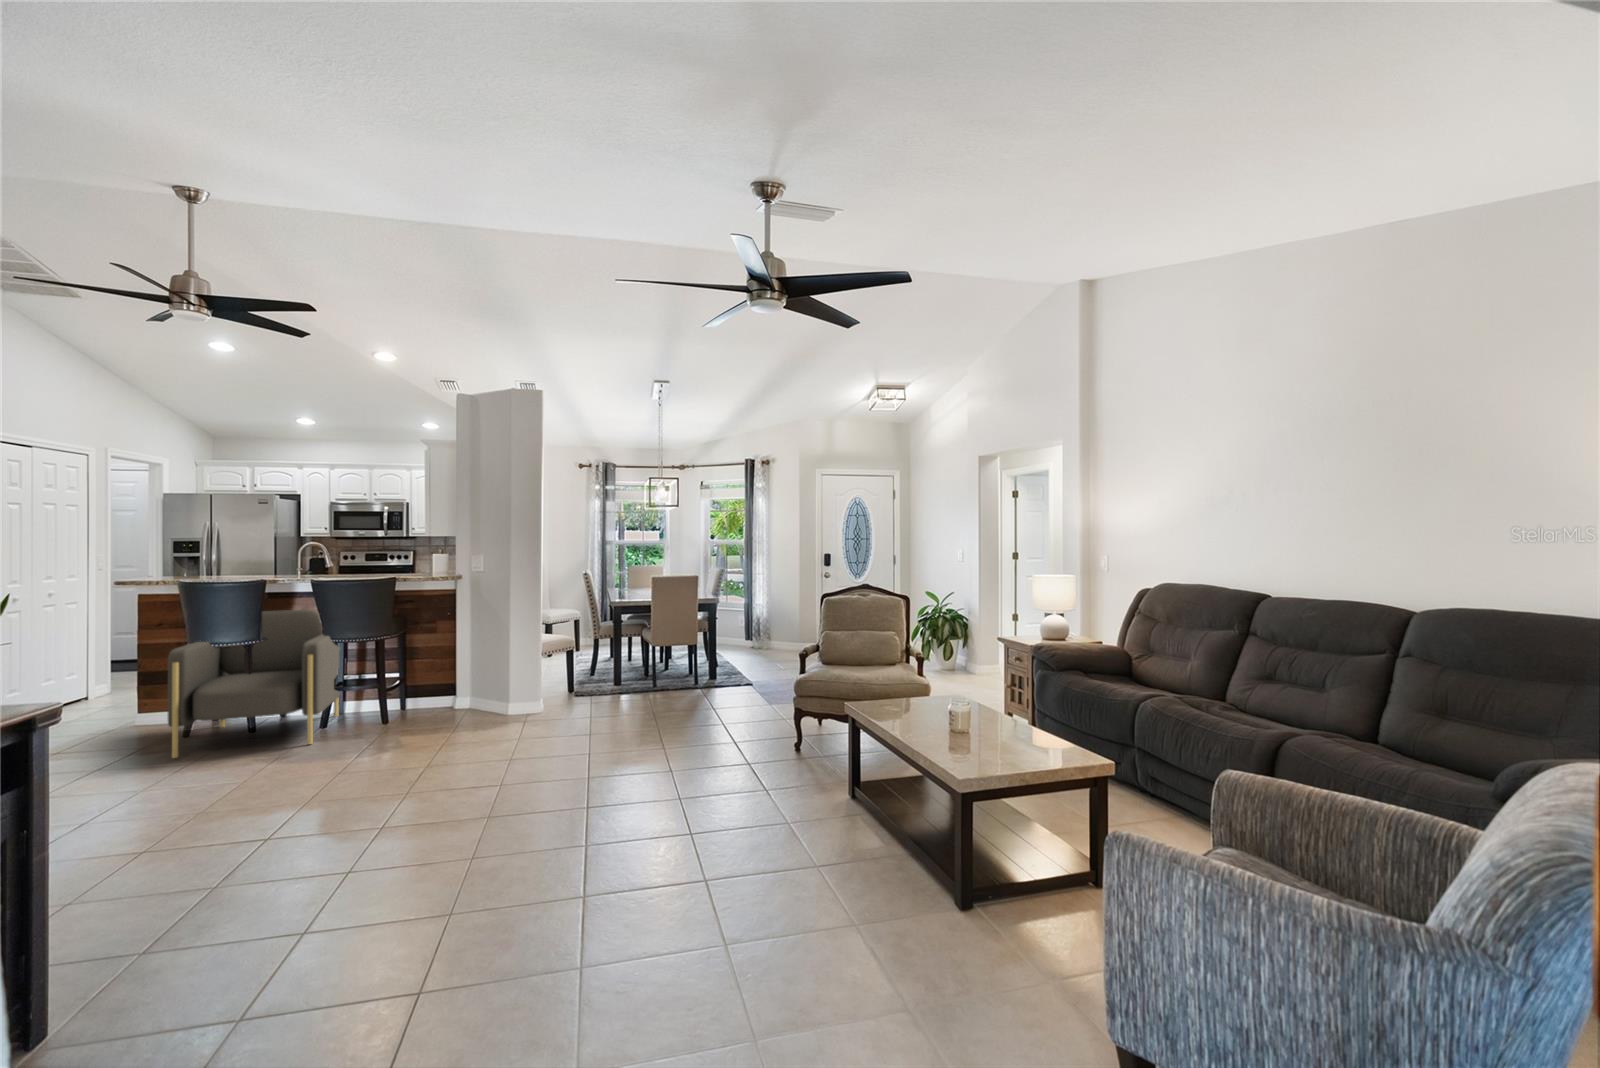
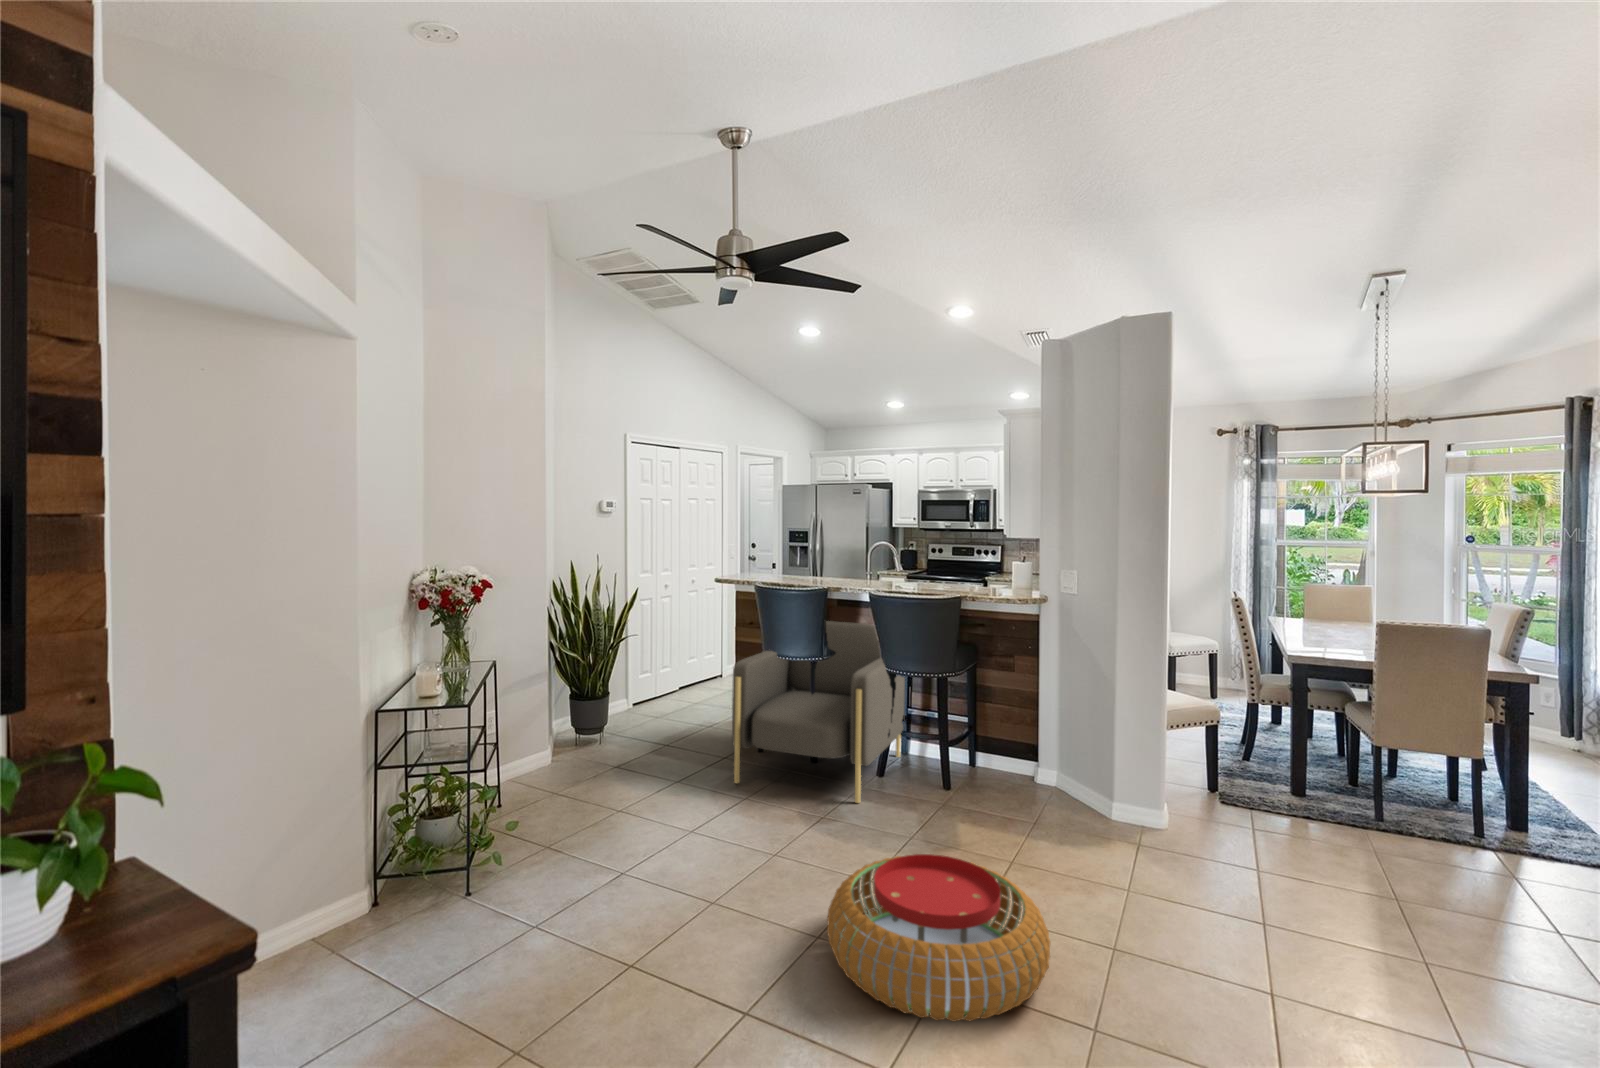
pouf: none [320,729,474,808] -> present [827,854,1050,1022]

